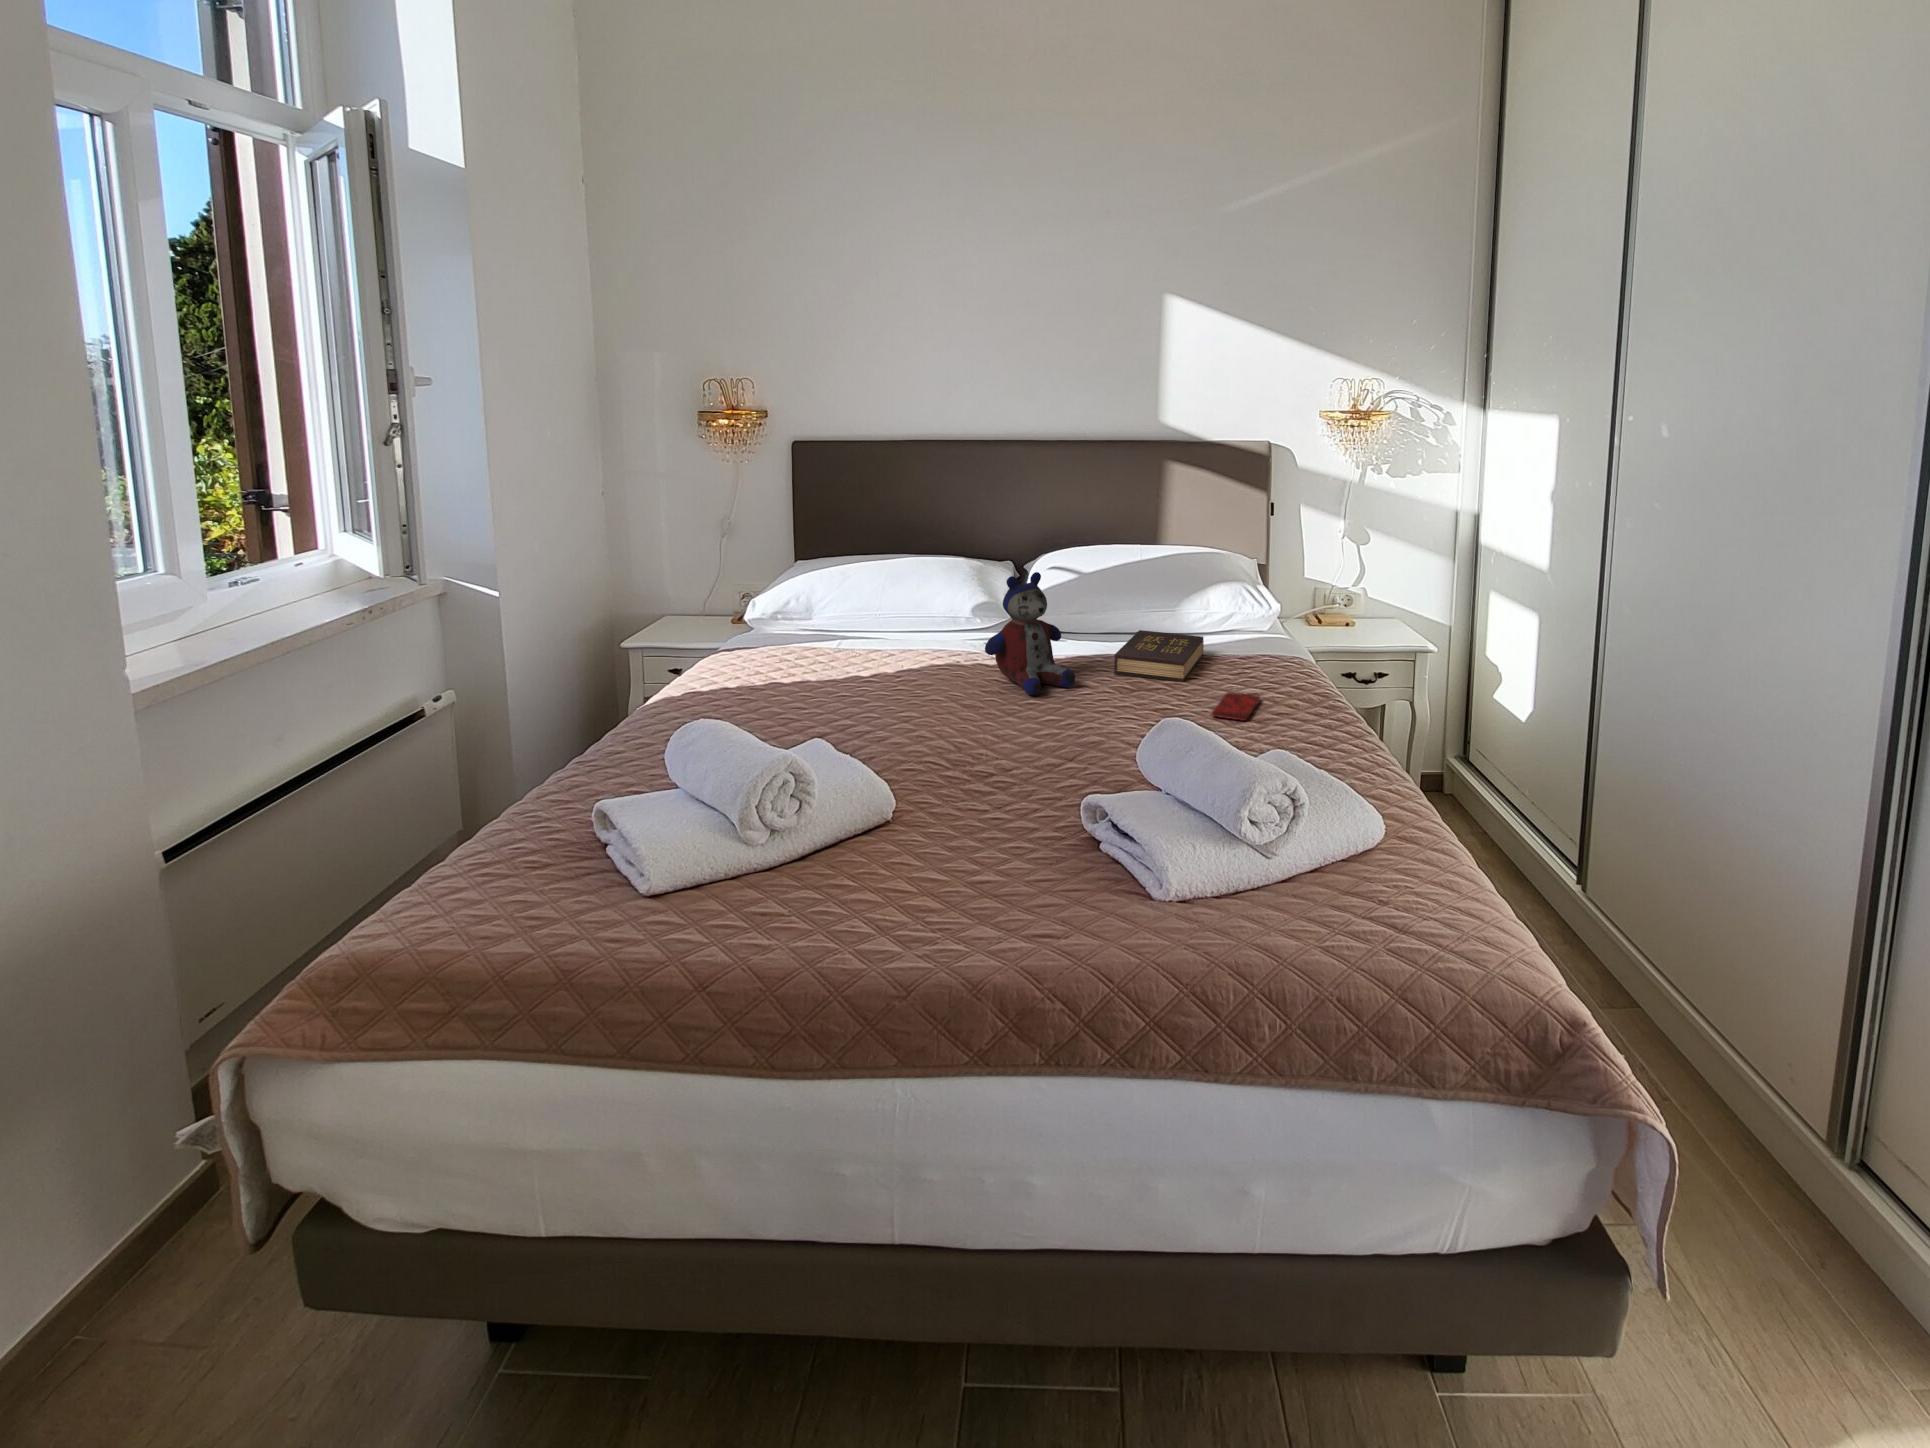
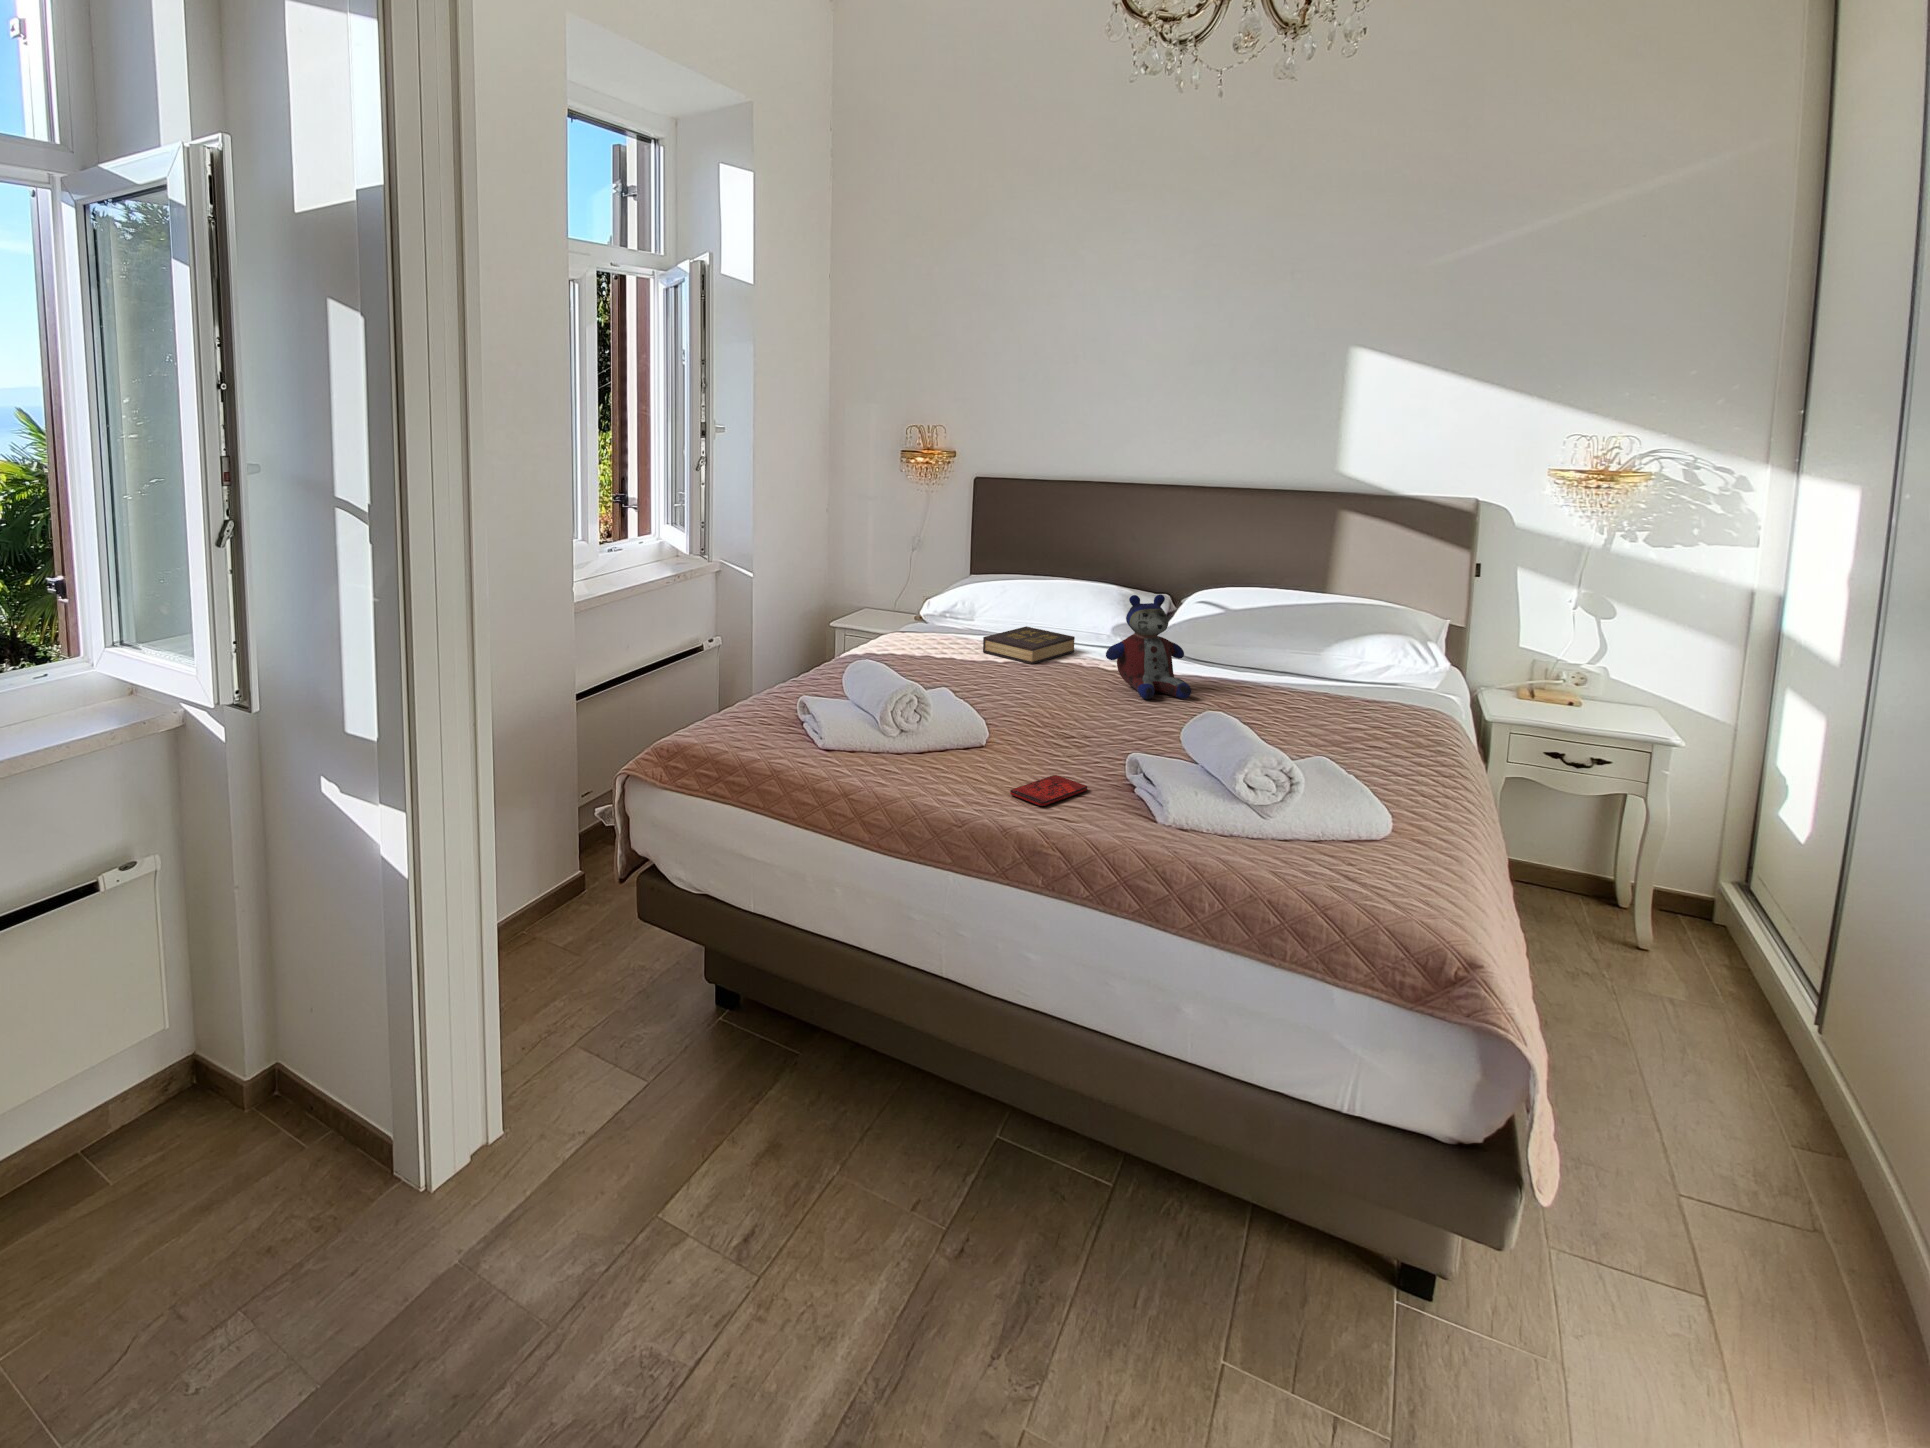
hardback book: present [1114,630,1204,682] -> present [983,626,1075,664]
smartphone: present [1212,692,1260,721] -> present [1010,775,1087,806]

